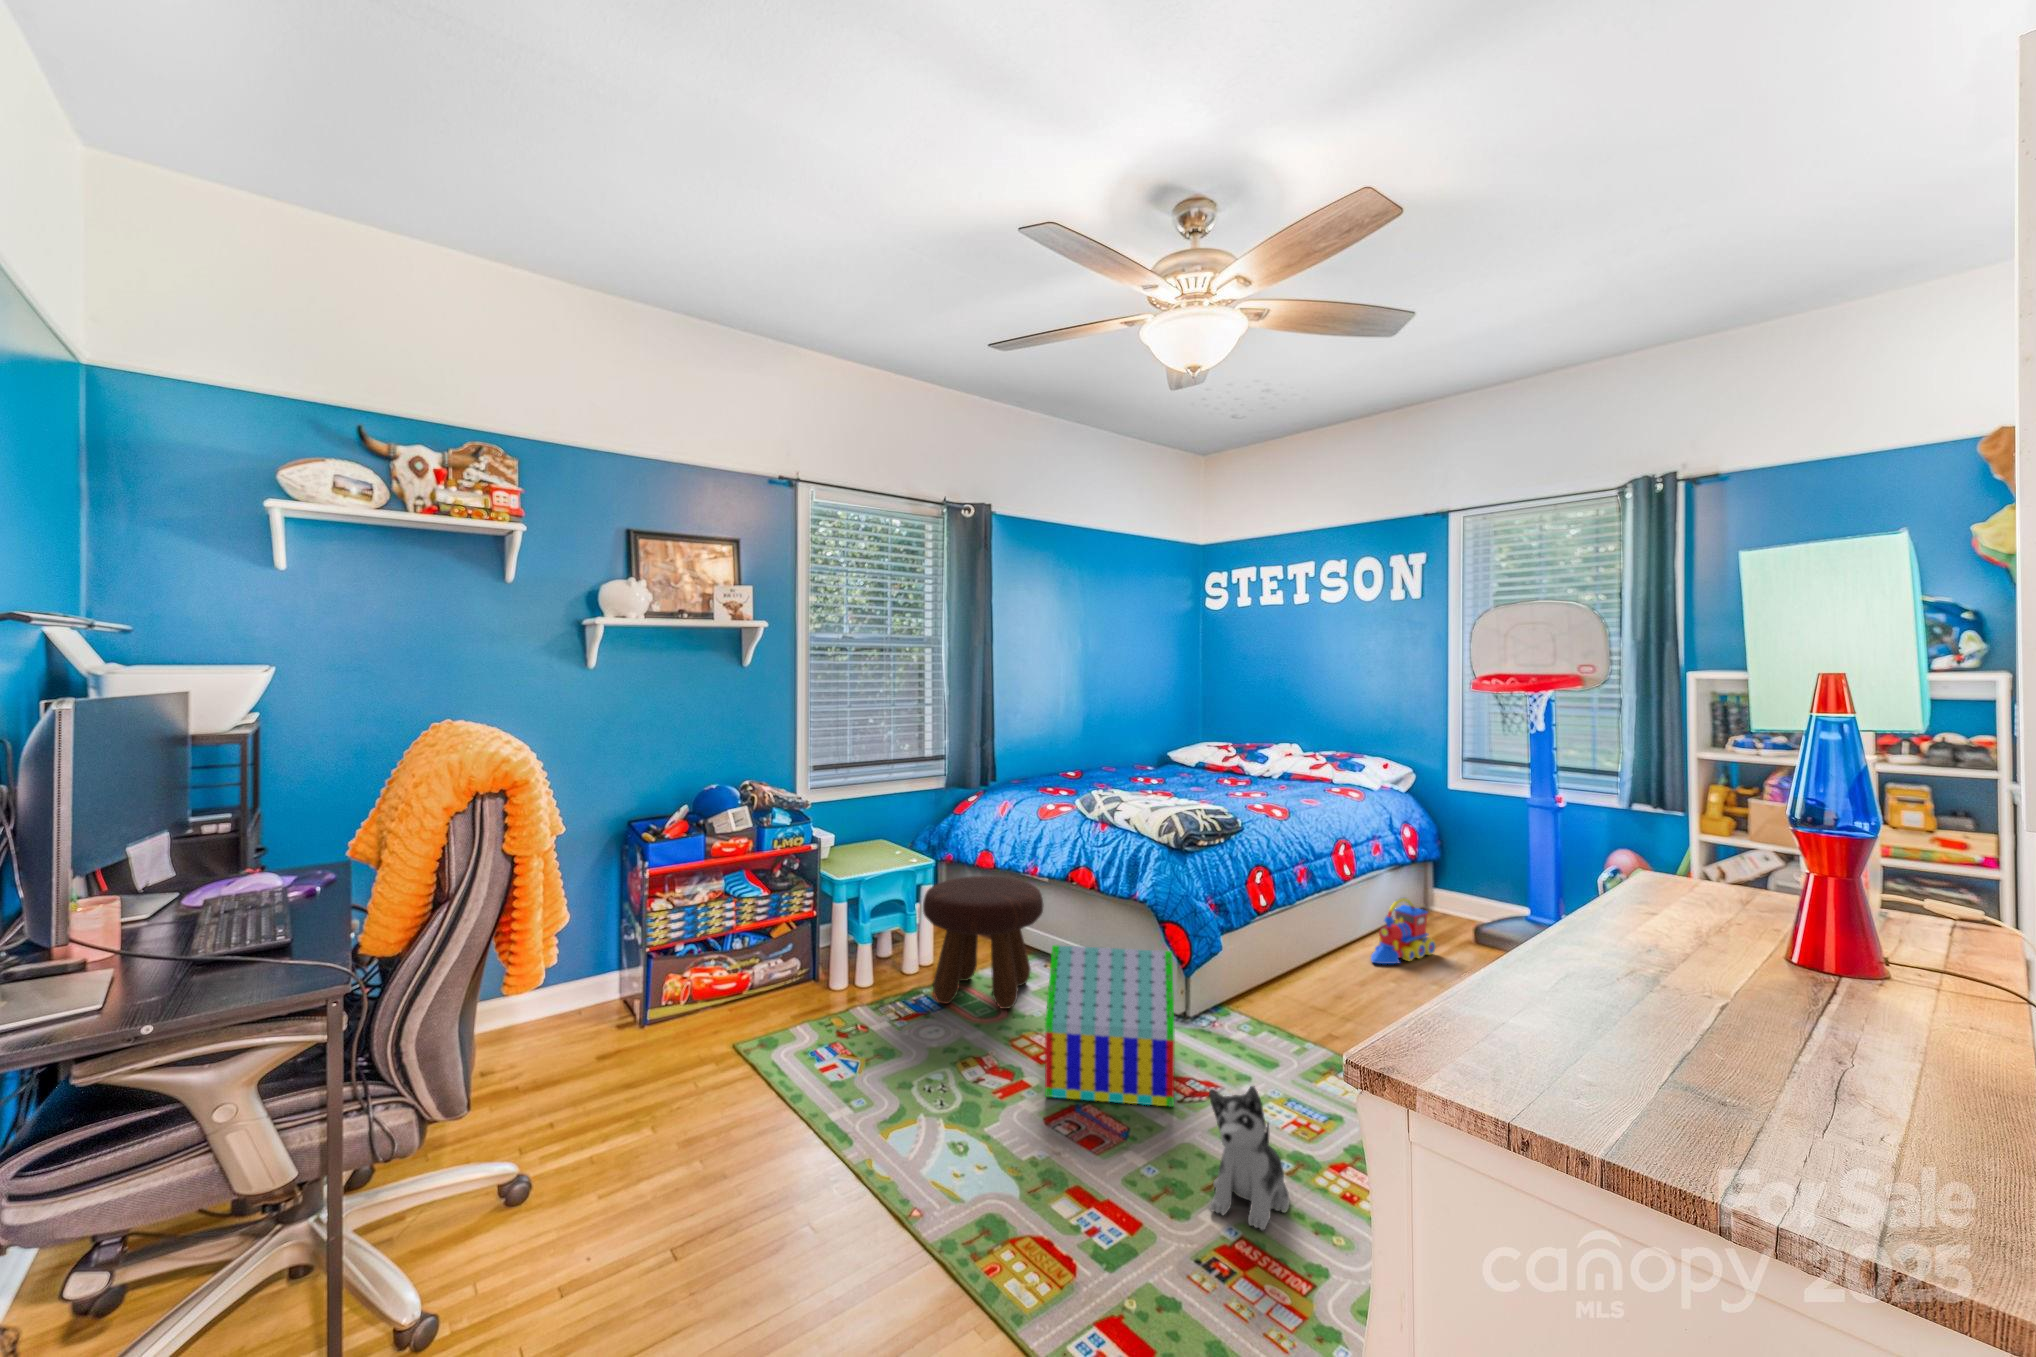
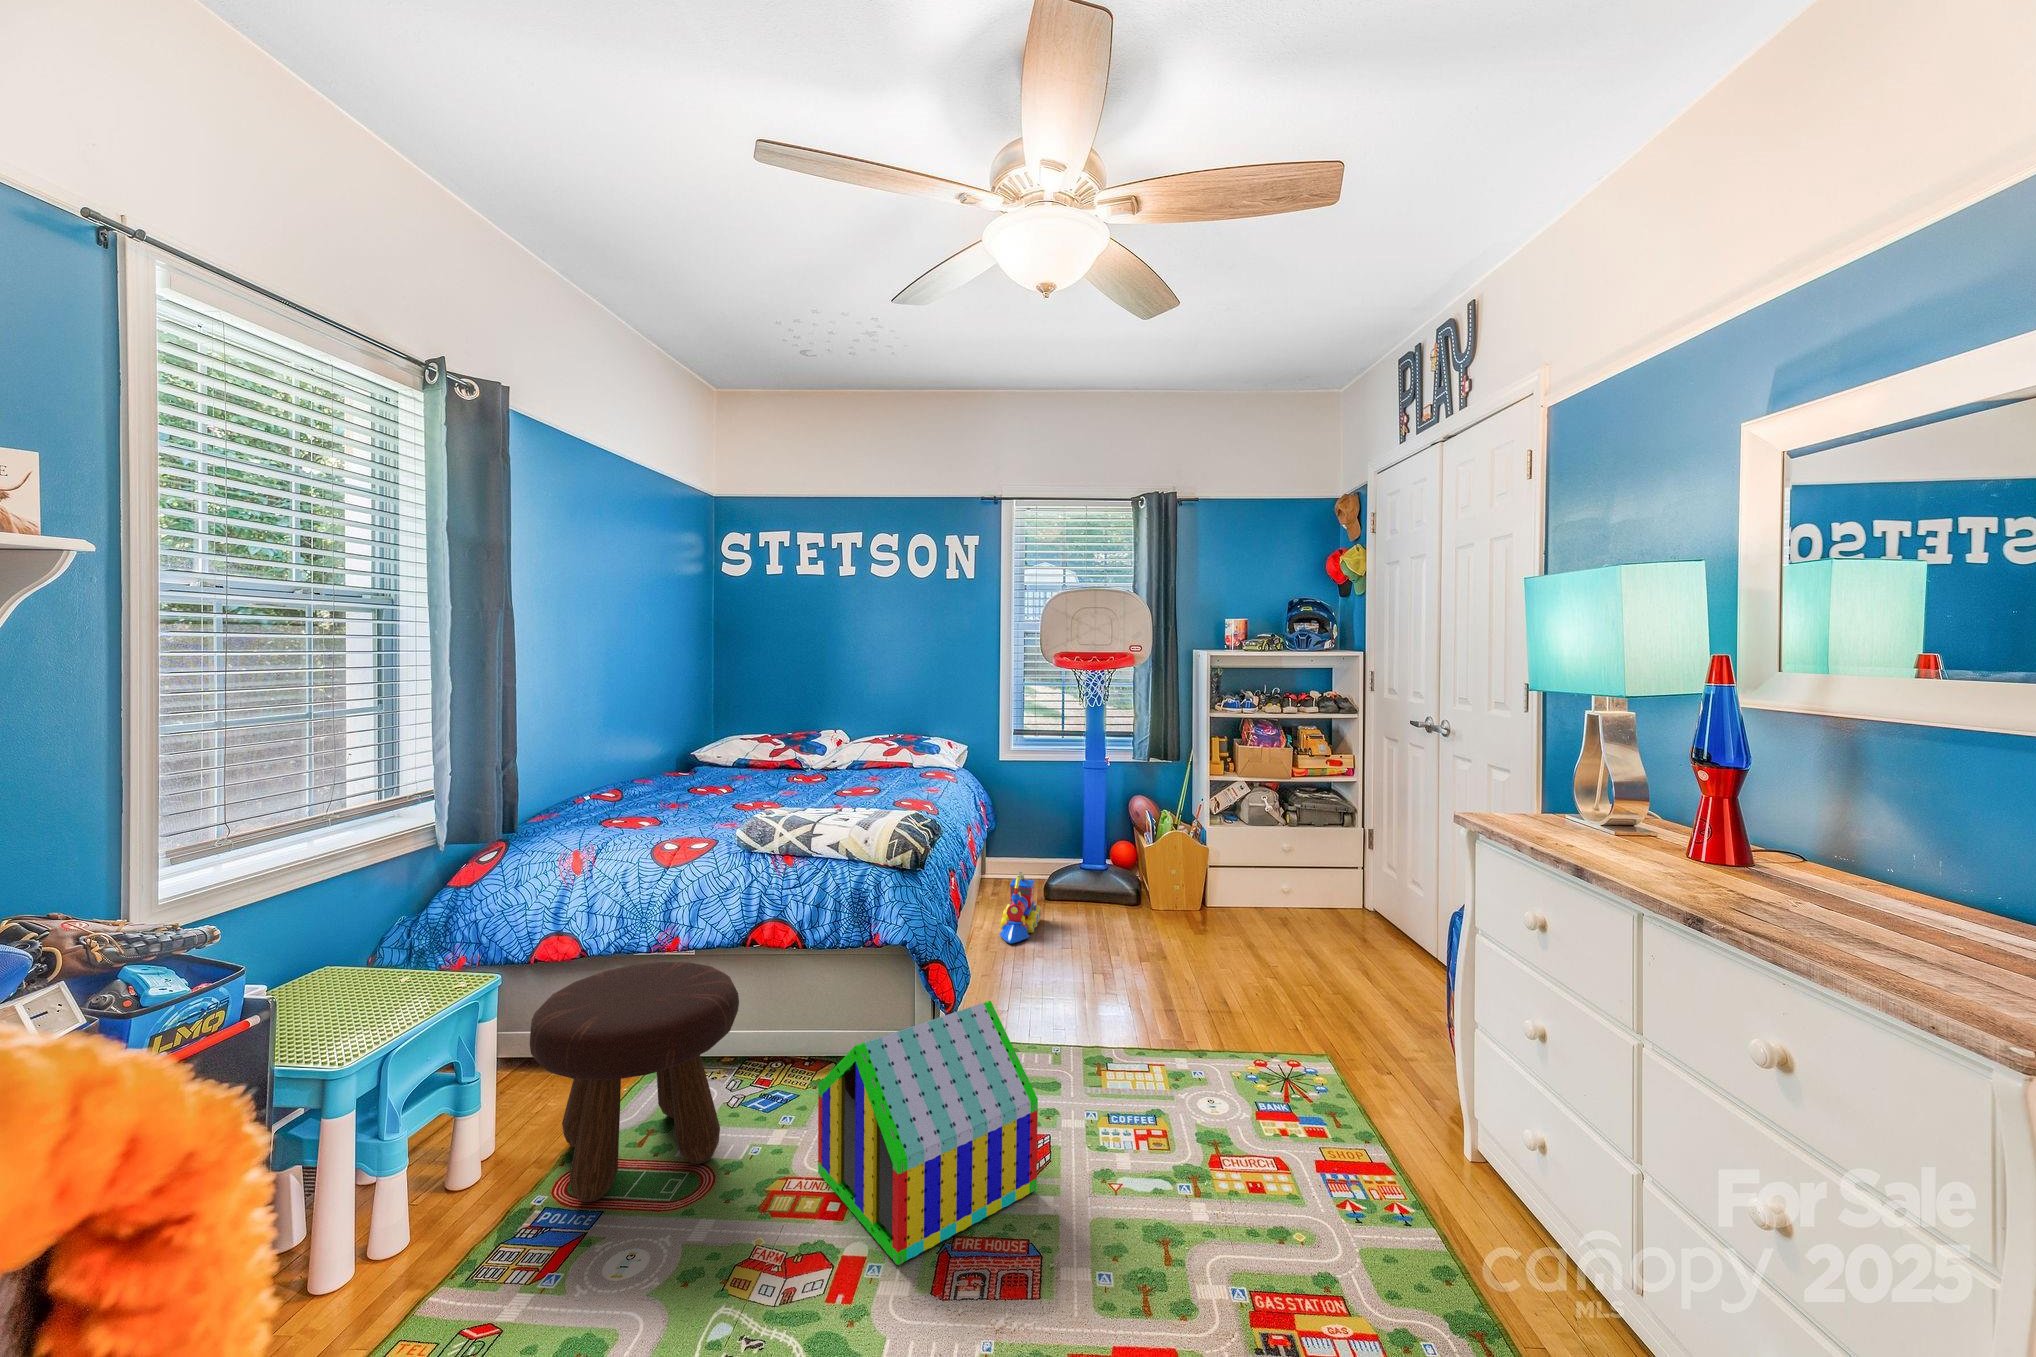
plush toy: present [1209,1086,1290,1230] -> none [1163,1128,1259,1296]

